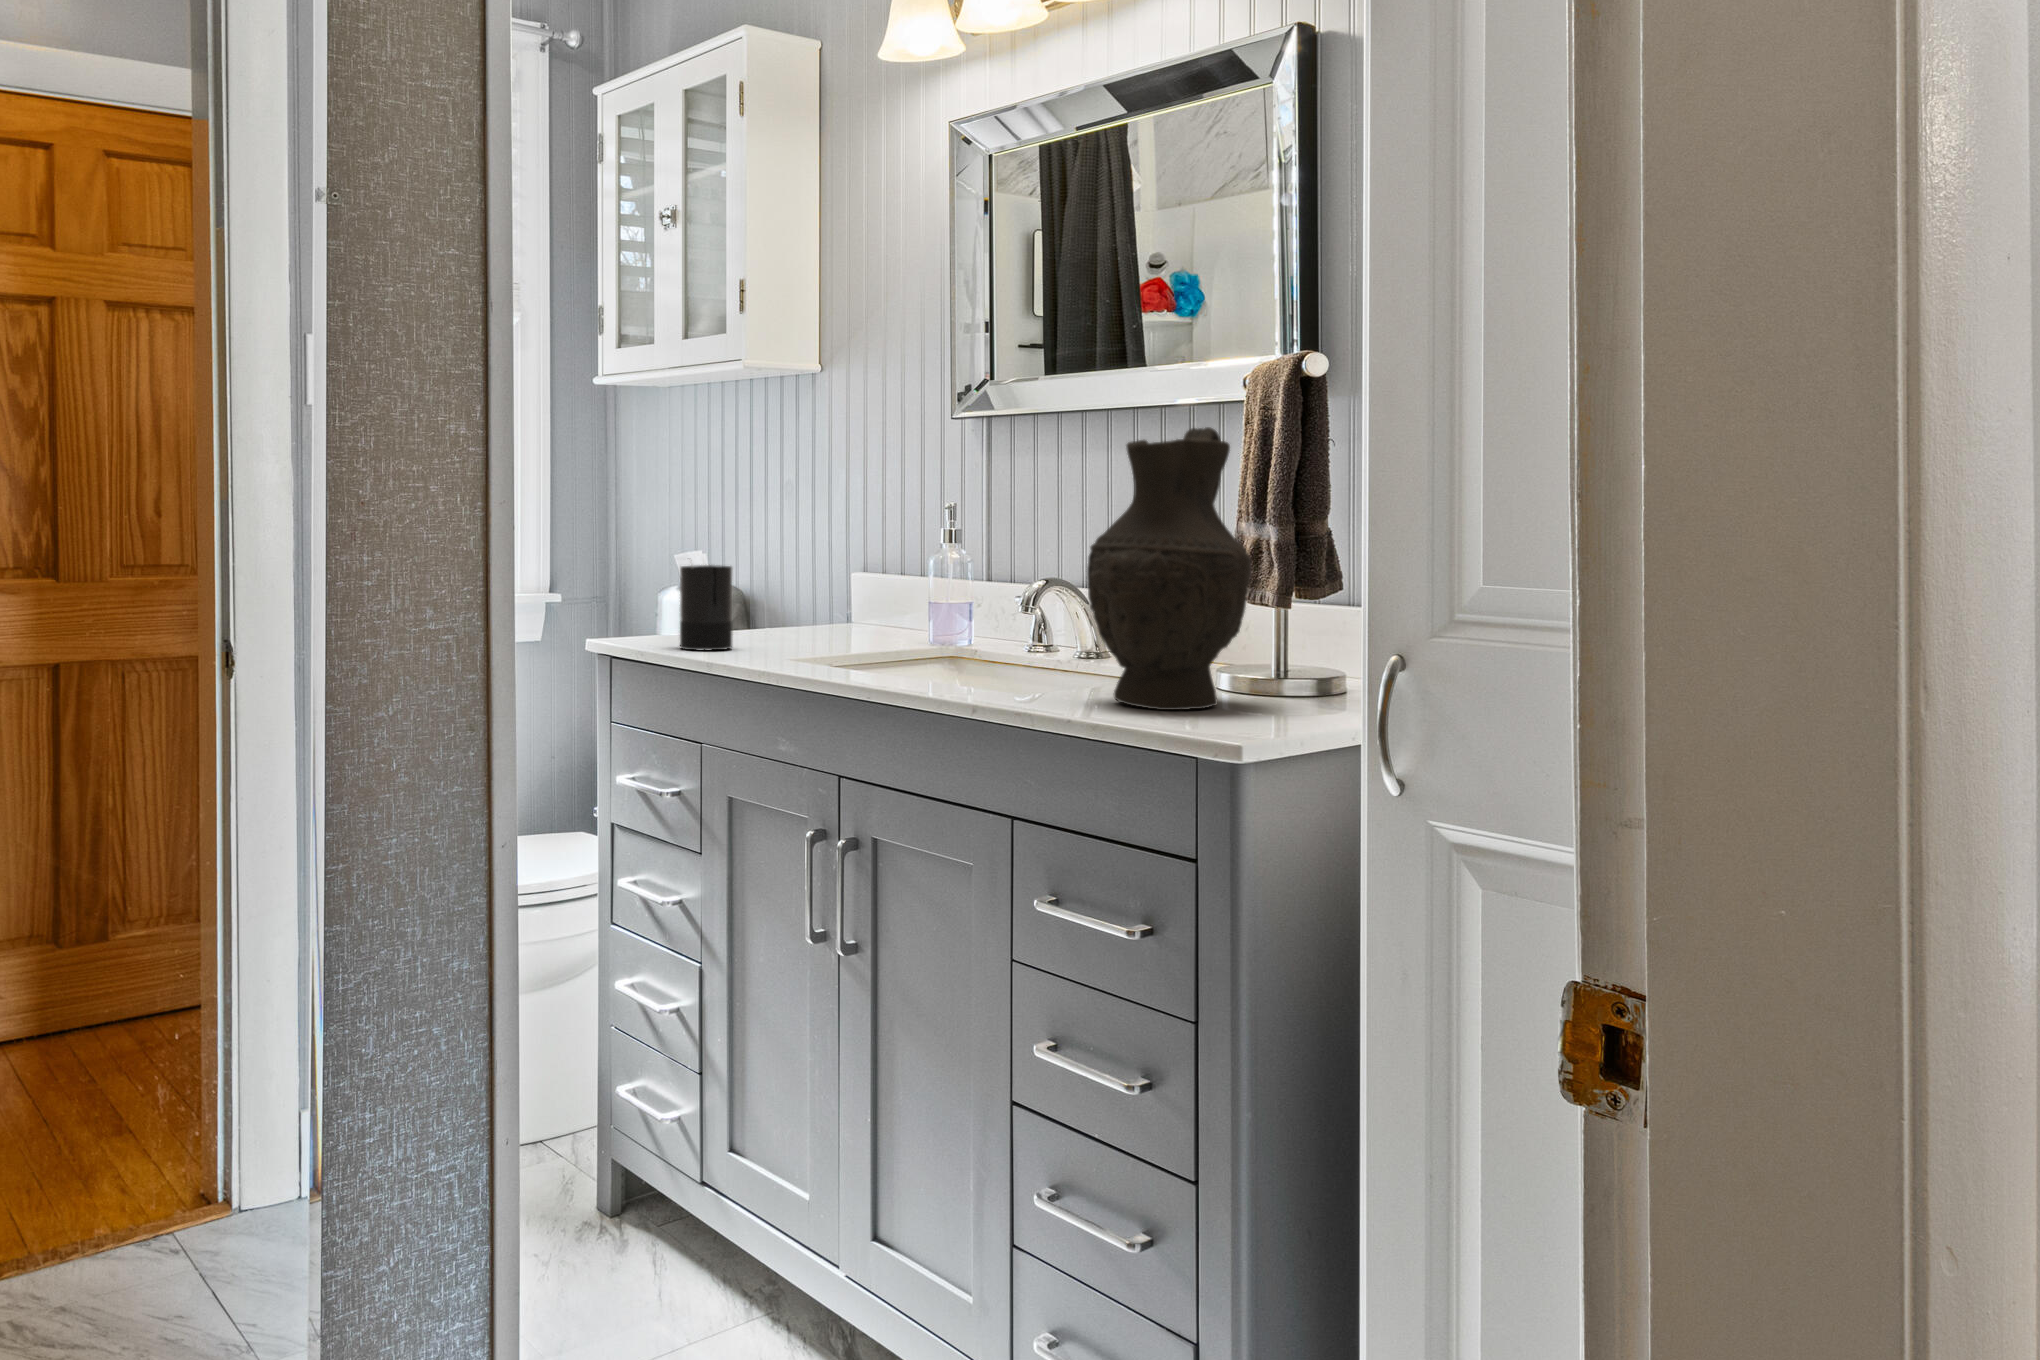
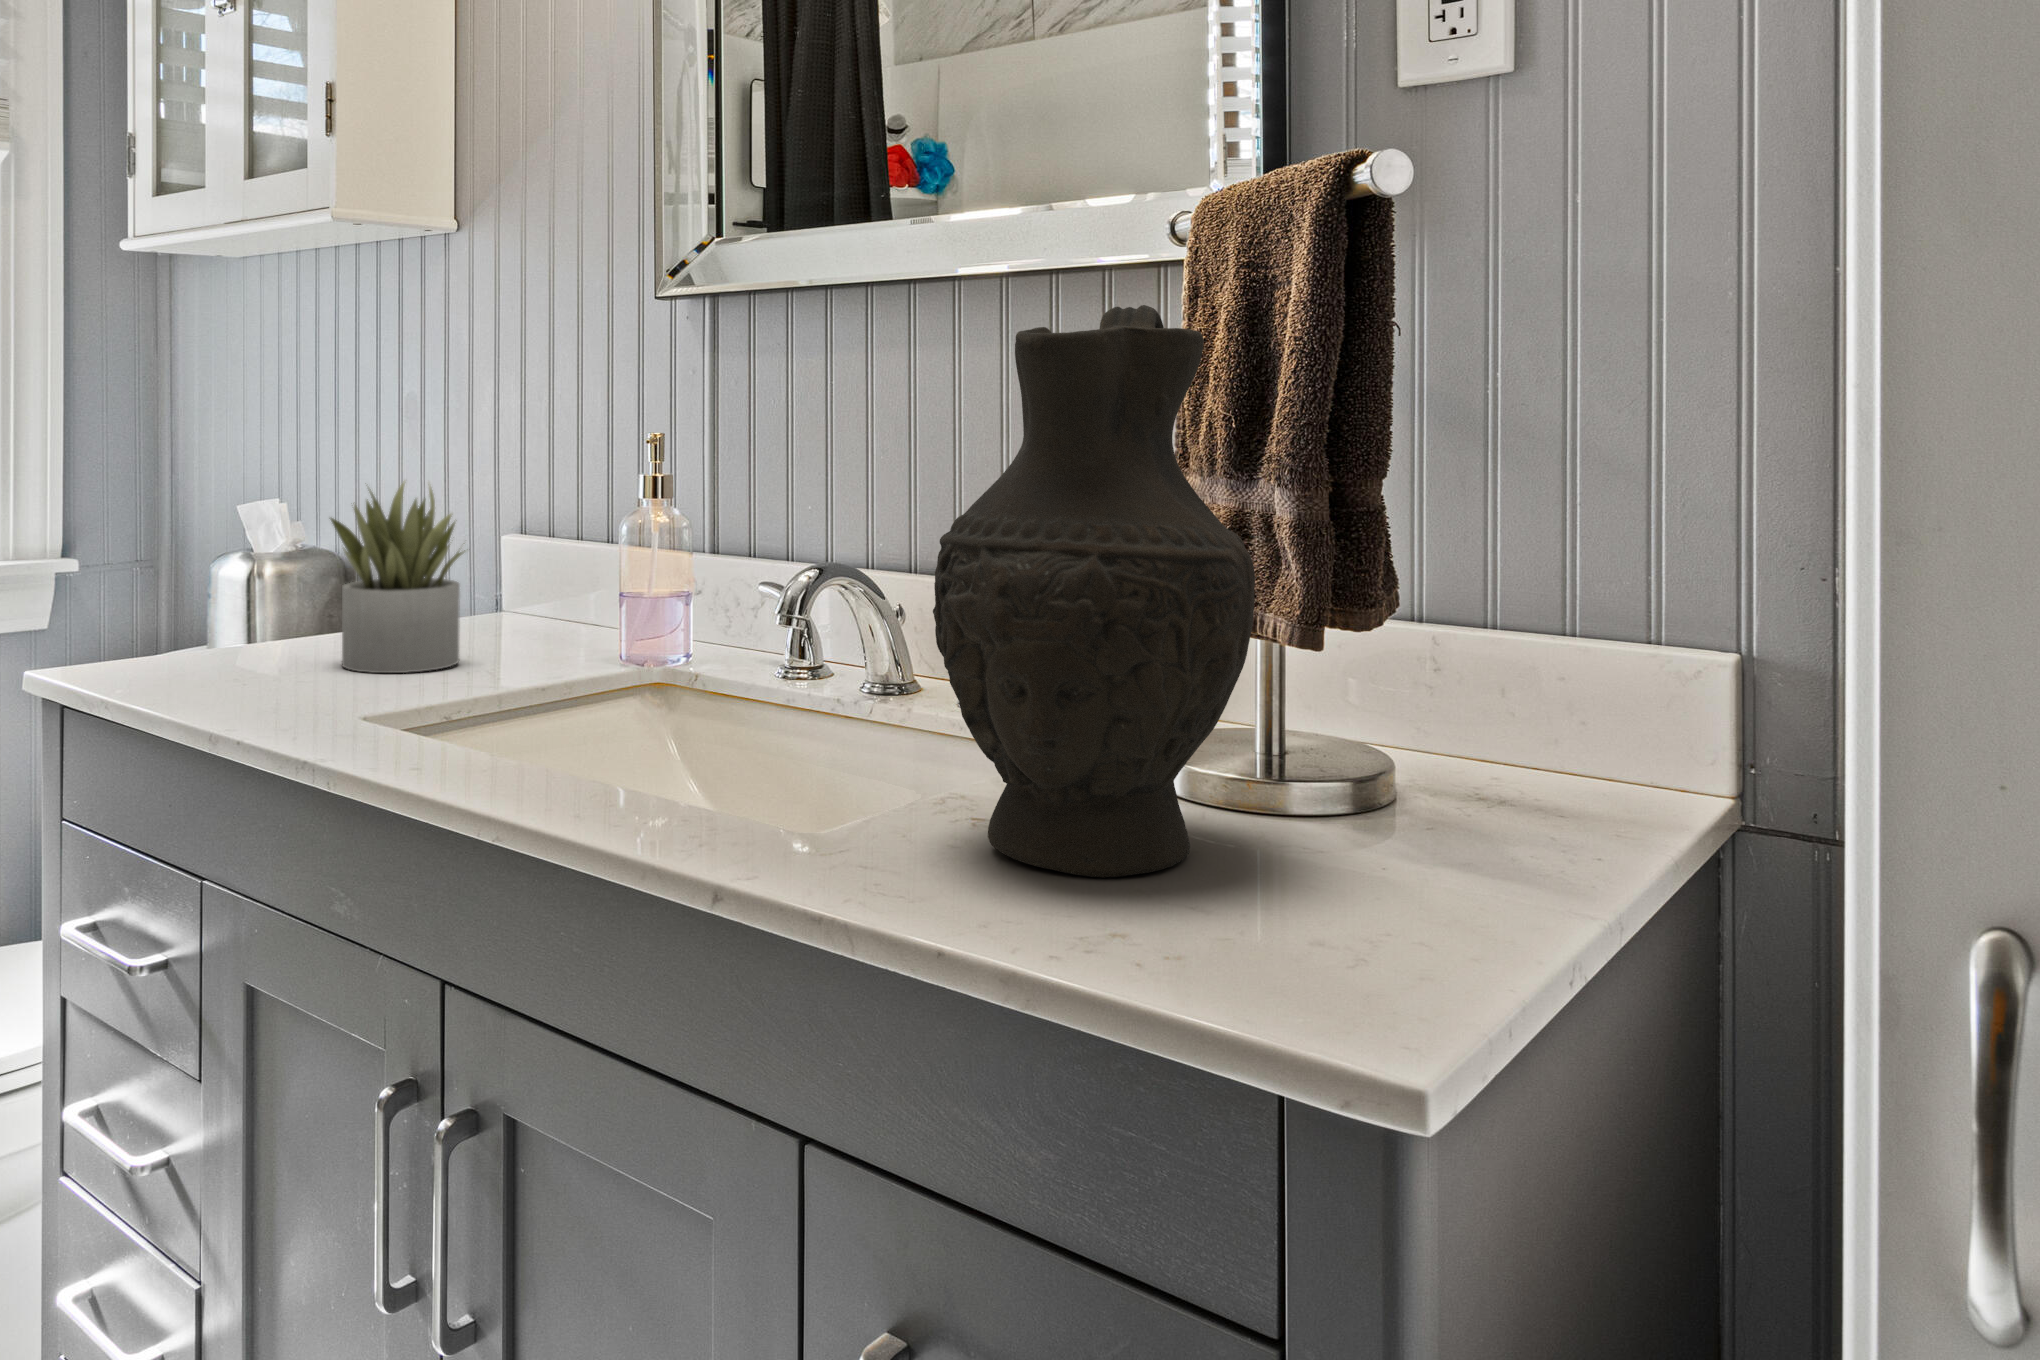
succulent plant: none [751,530,836,646] -> present [330,481,465,673]
candle: present [680,565,733,650] -> none [184,534,287,694]

